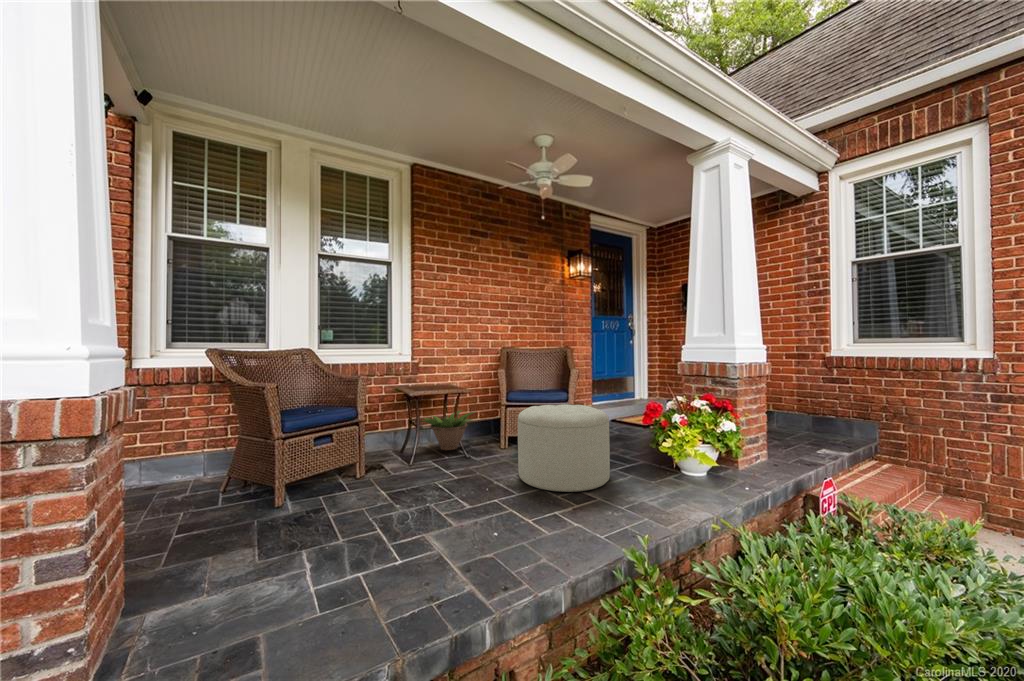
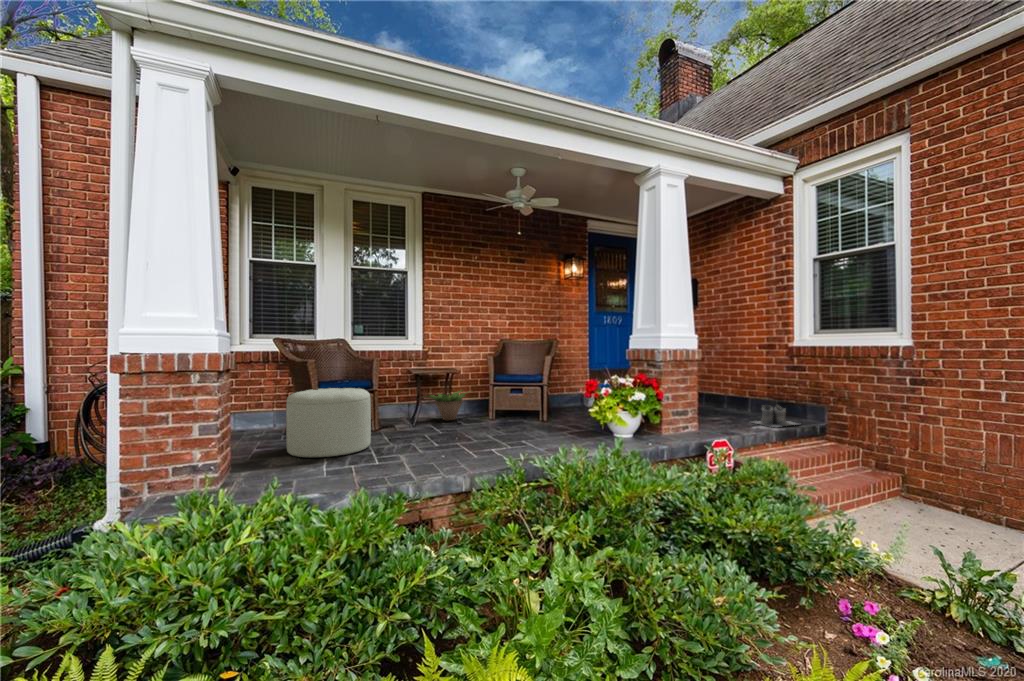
ottoman: present [518,404,610,492] -> present [286,388,371,457]
boots: none [788,420,845,447] -> present [754,405,796,427]

